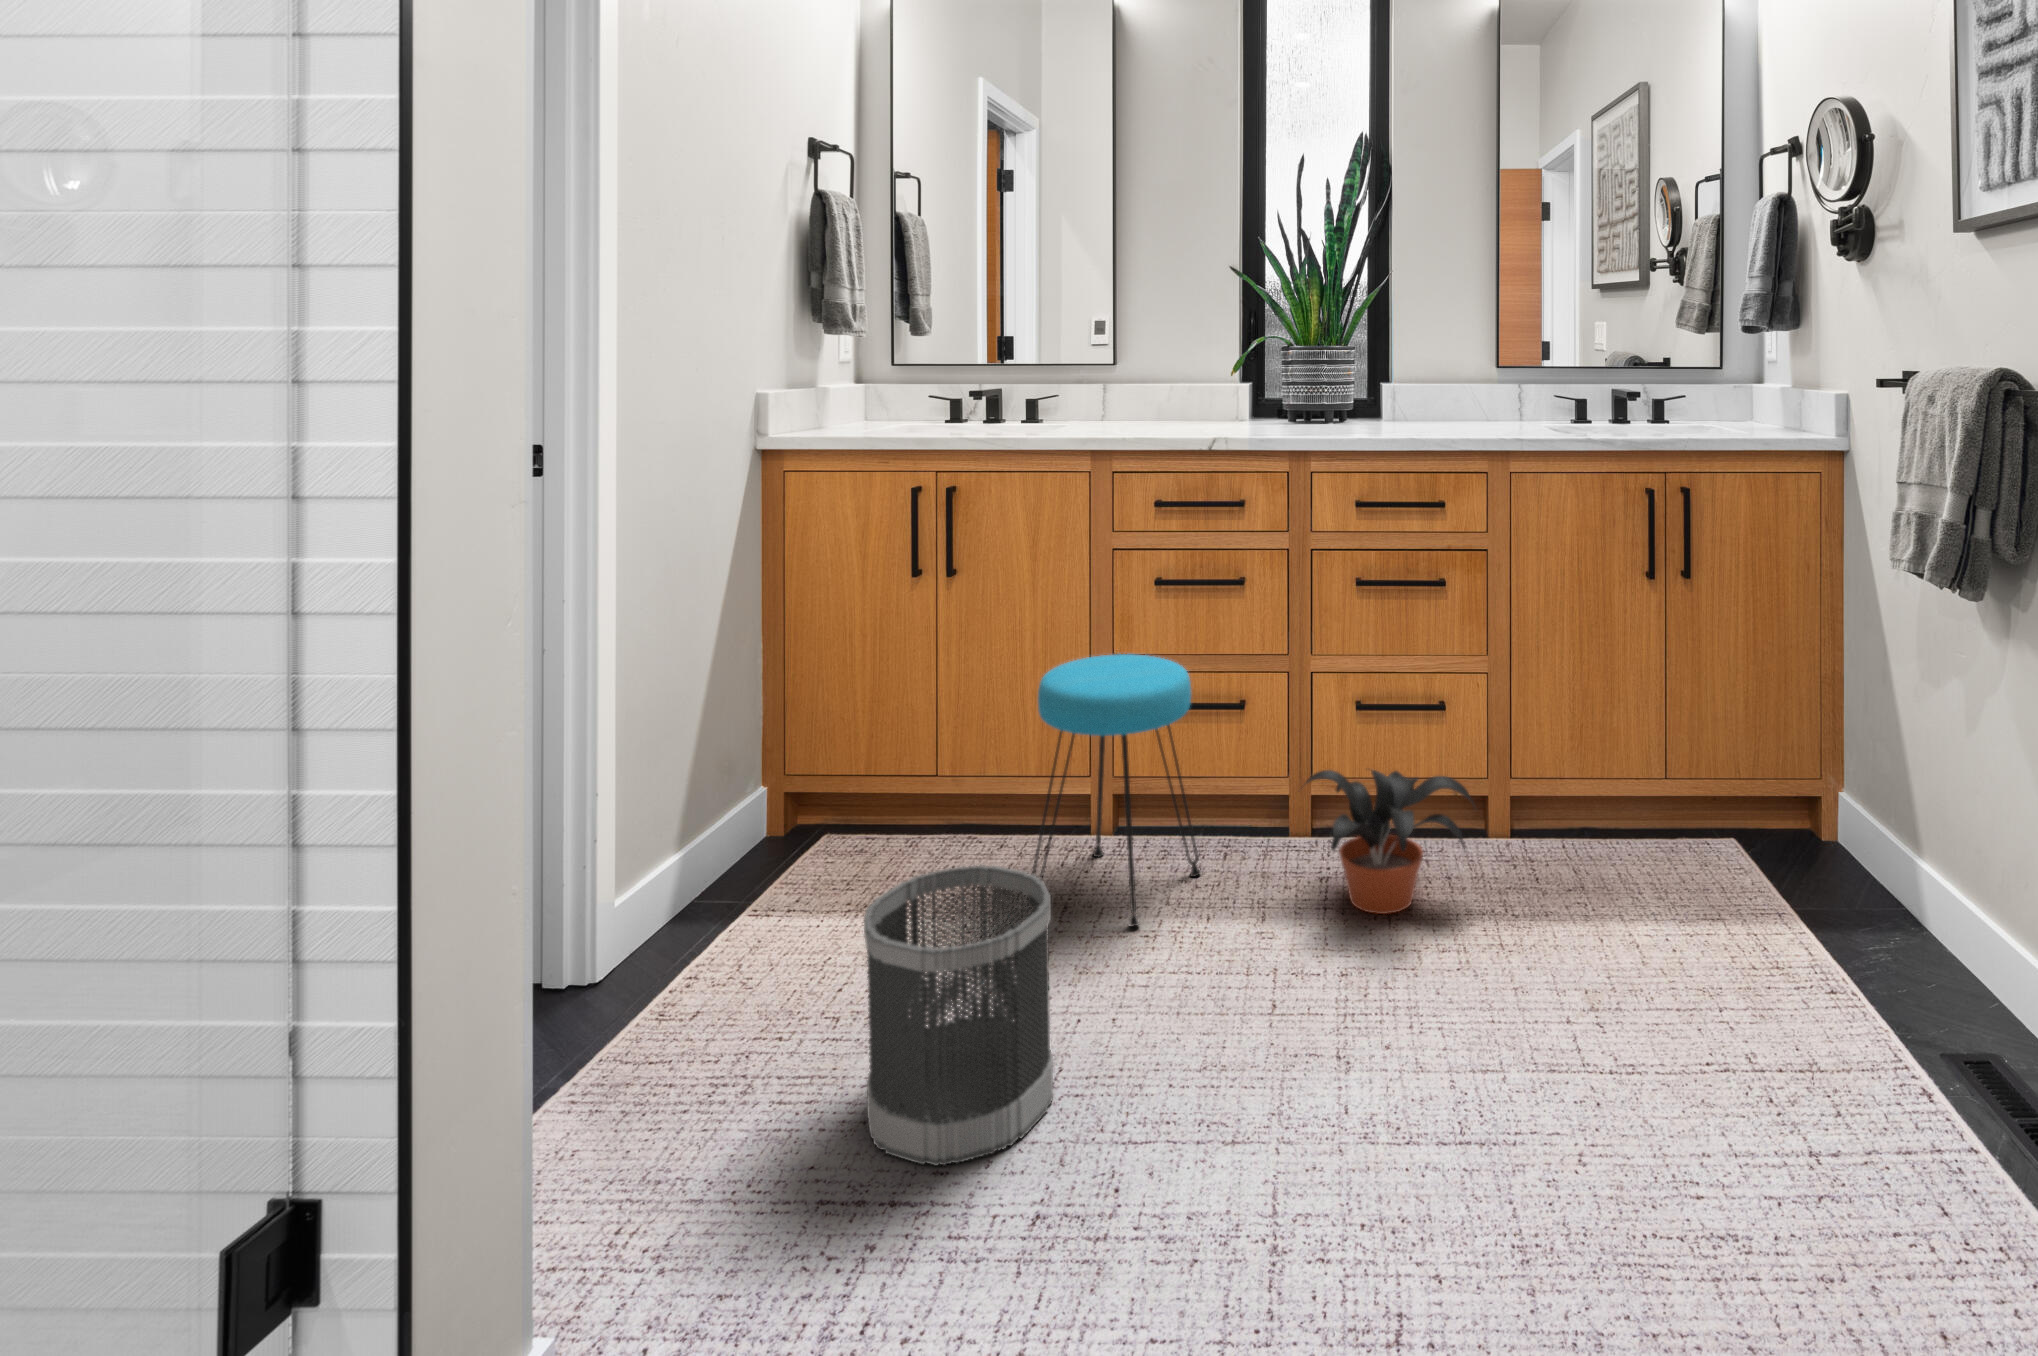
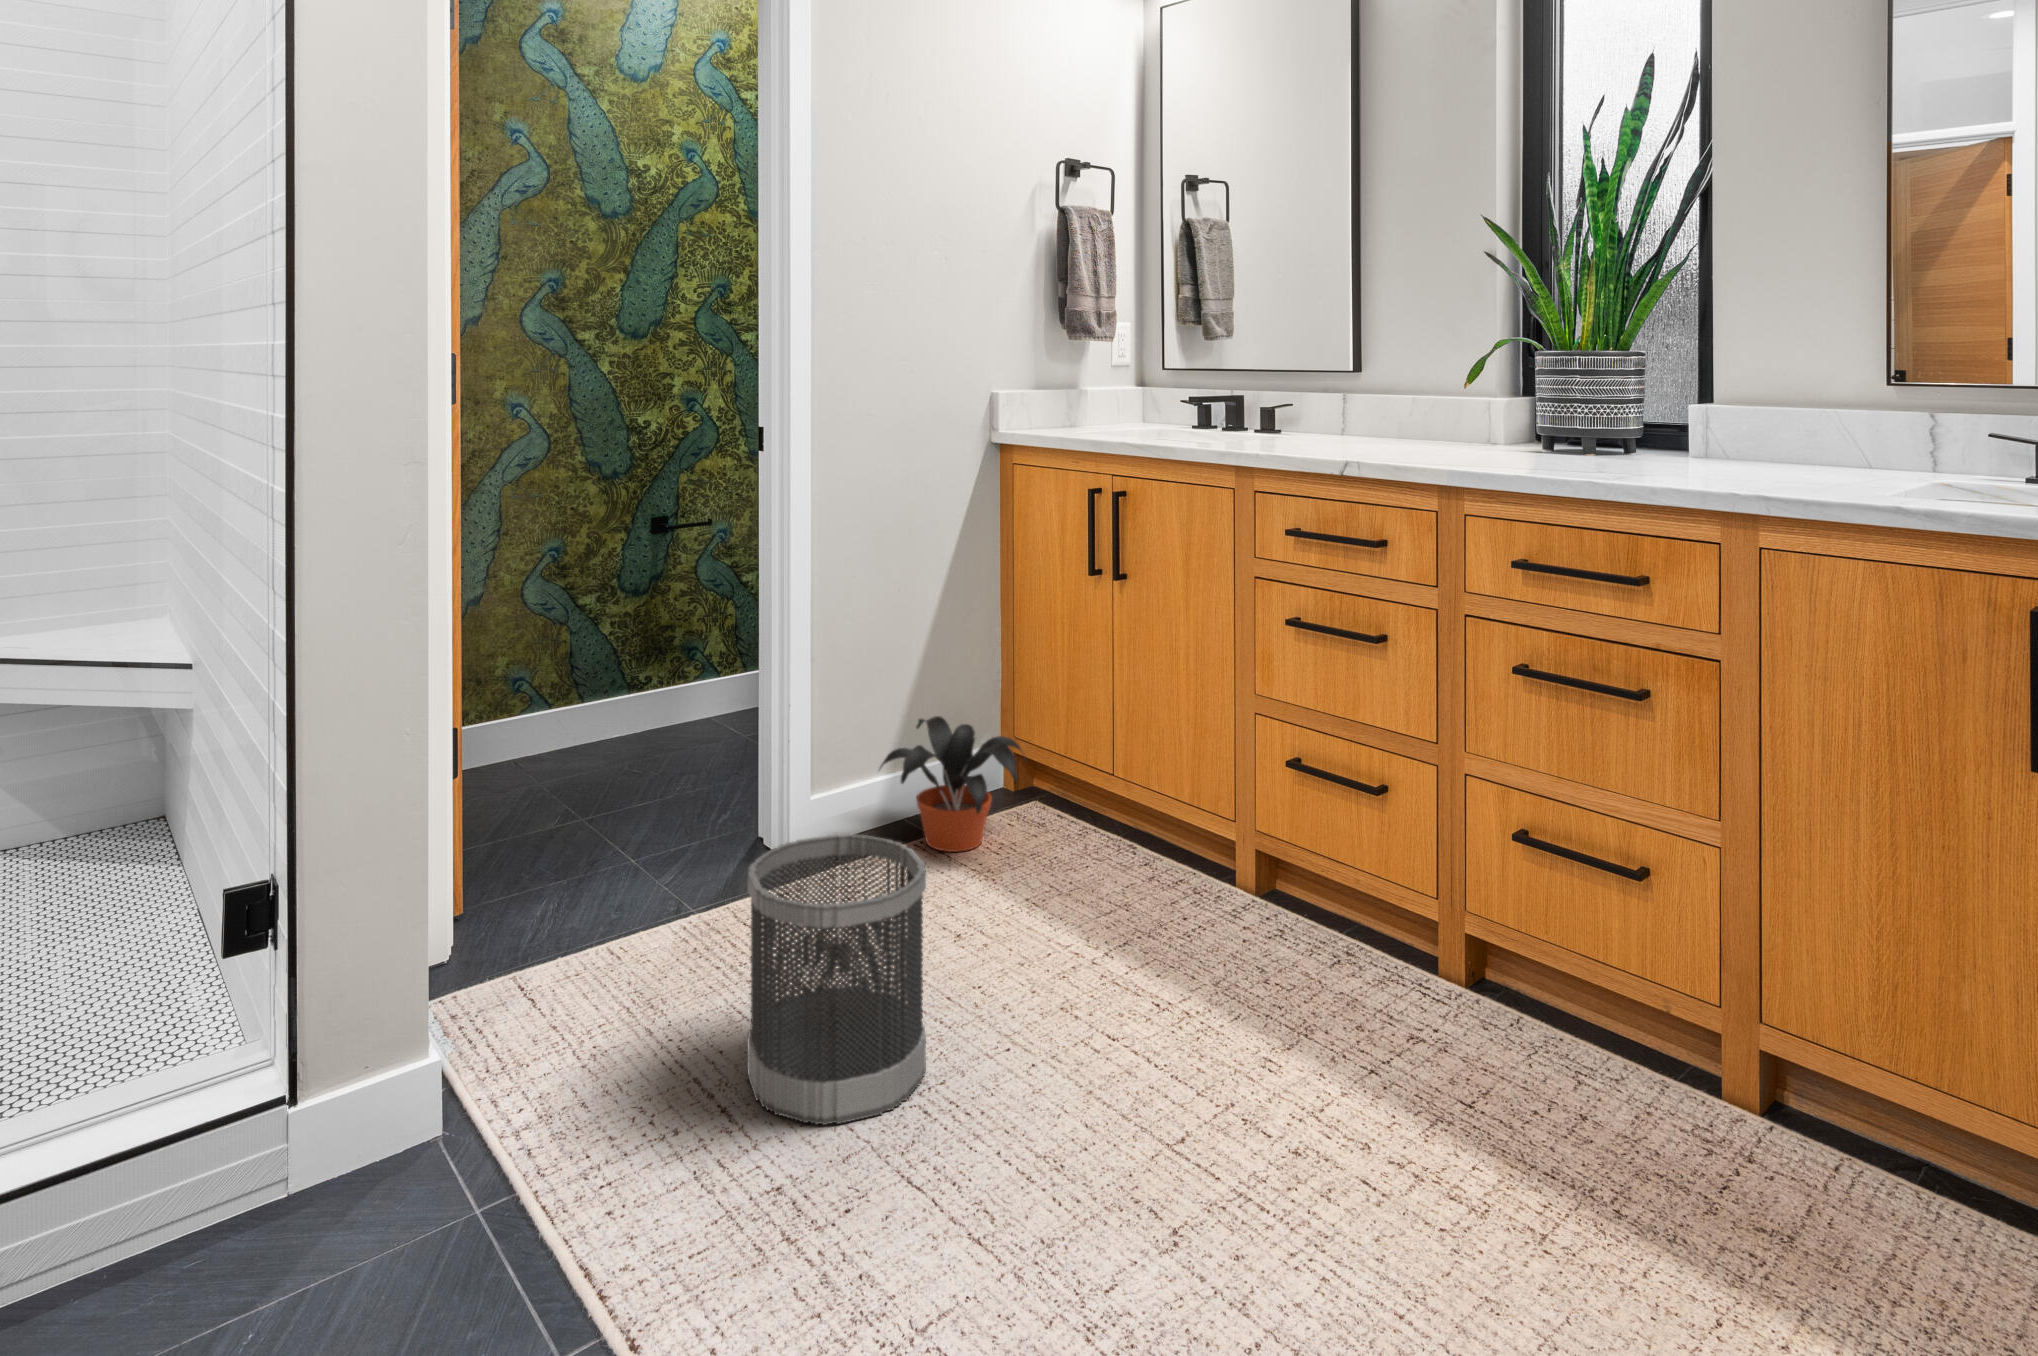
stool: present [1032,654,1200,926] -> none [1089,685,1282,993]
potted plant: present [1304,770,1474,914] -> present [880,716,1021,852]

